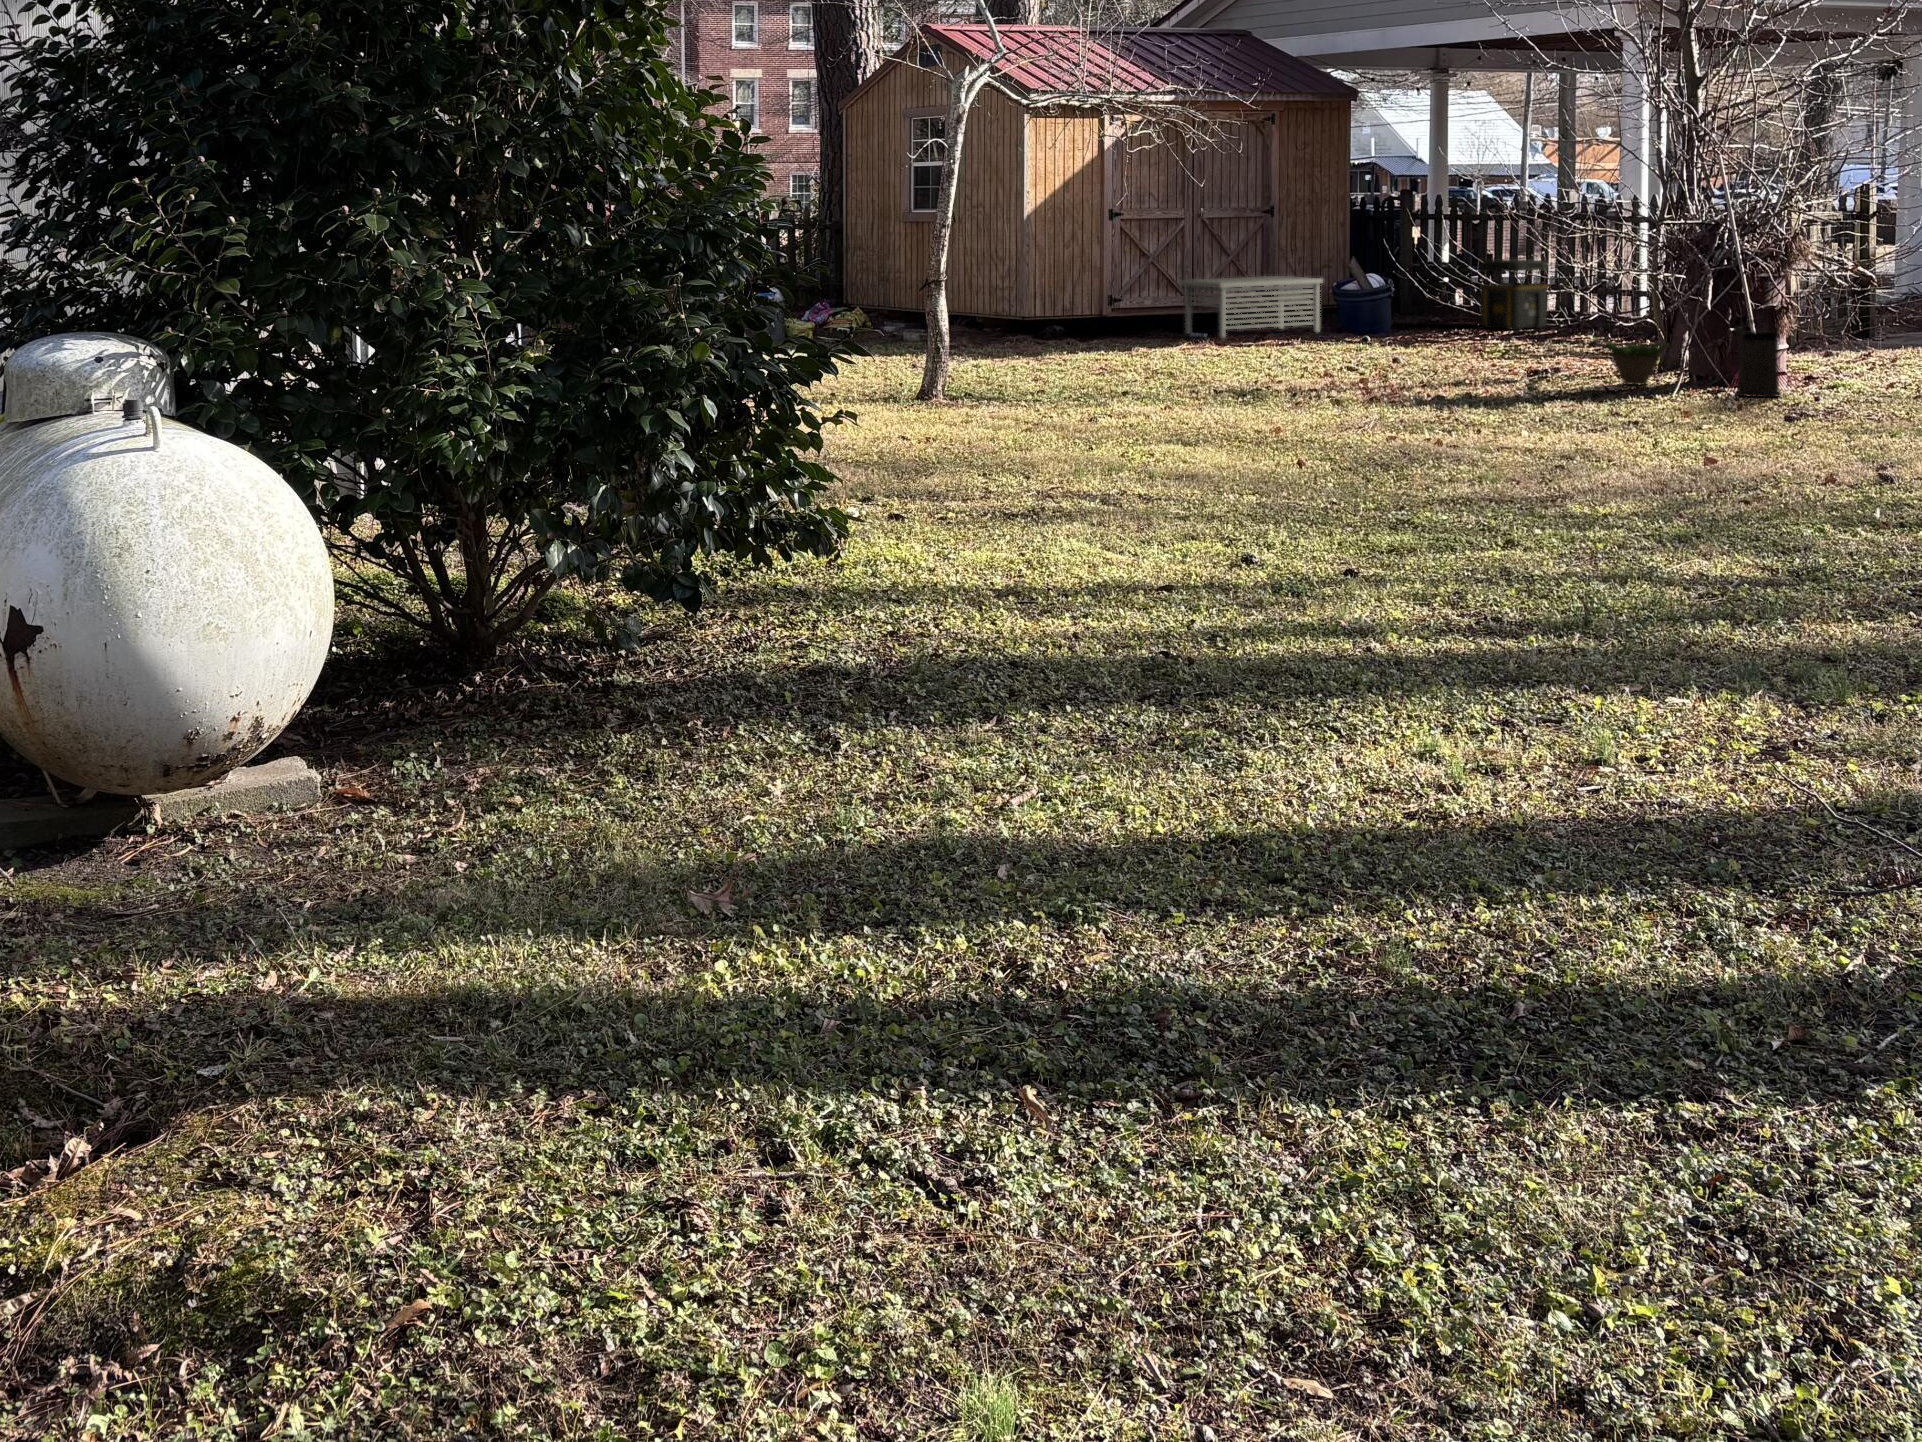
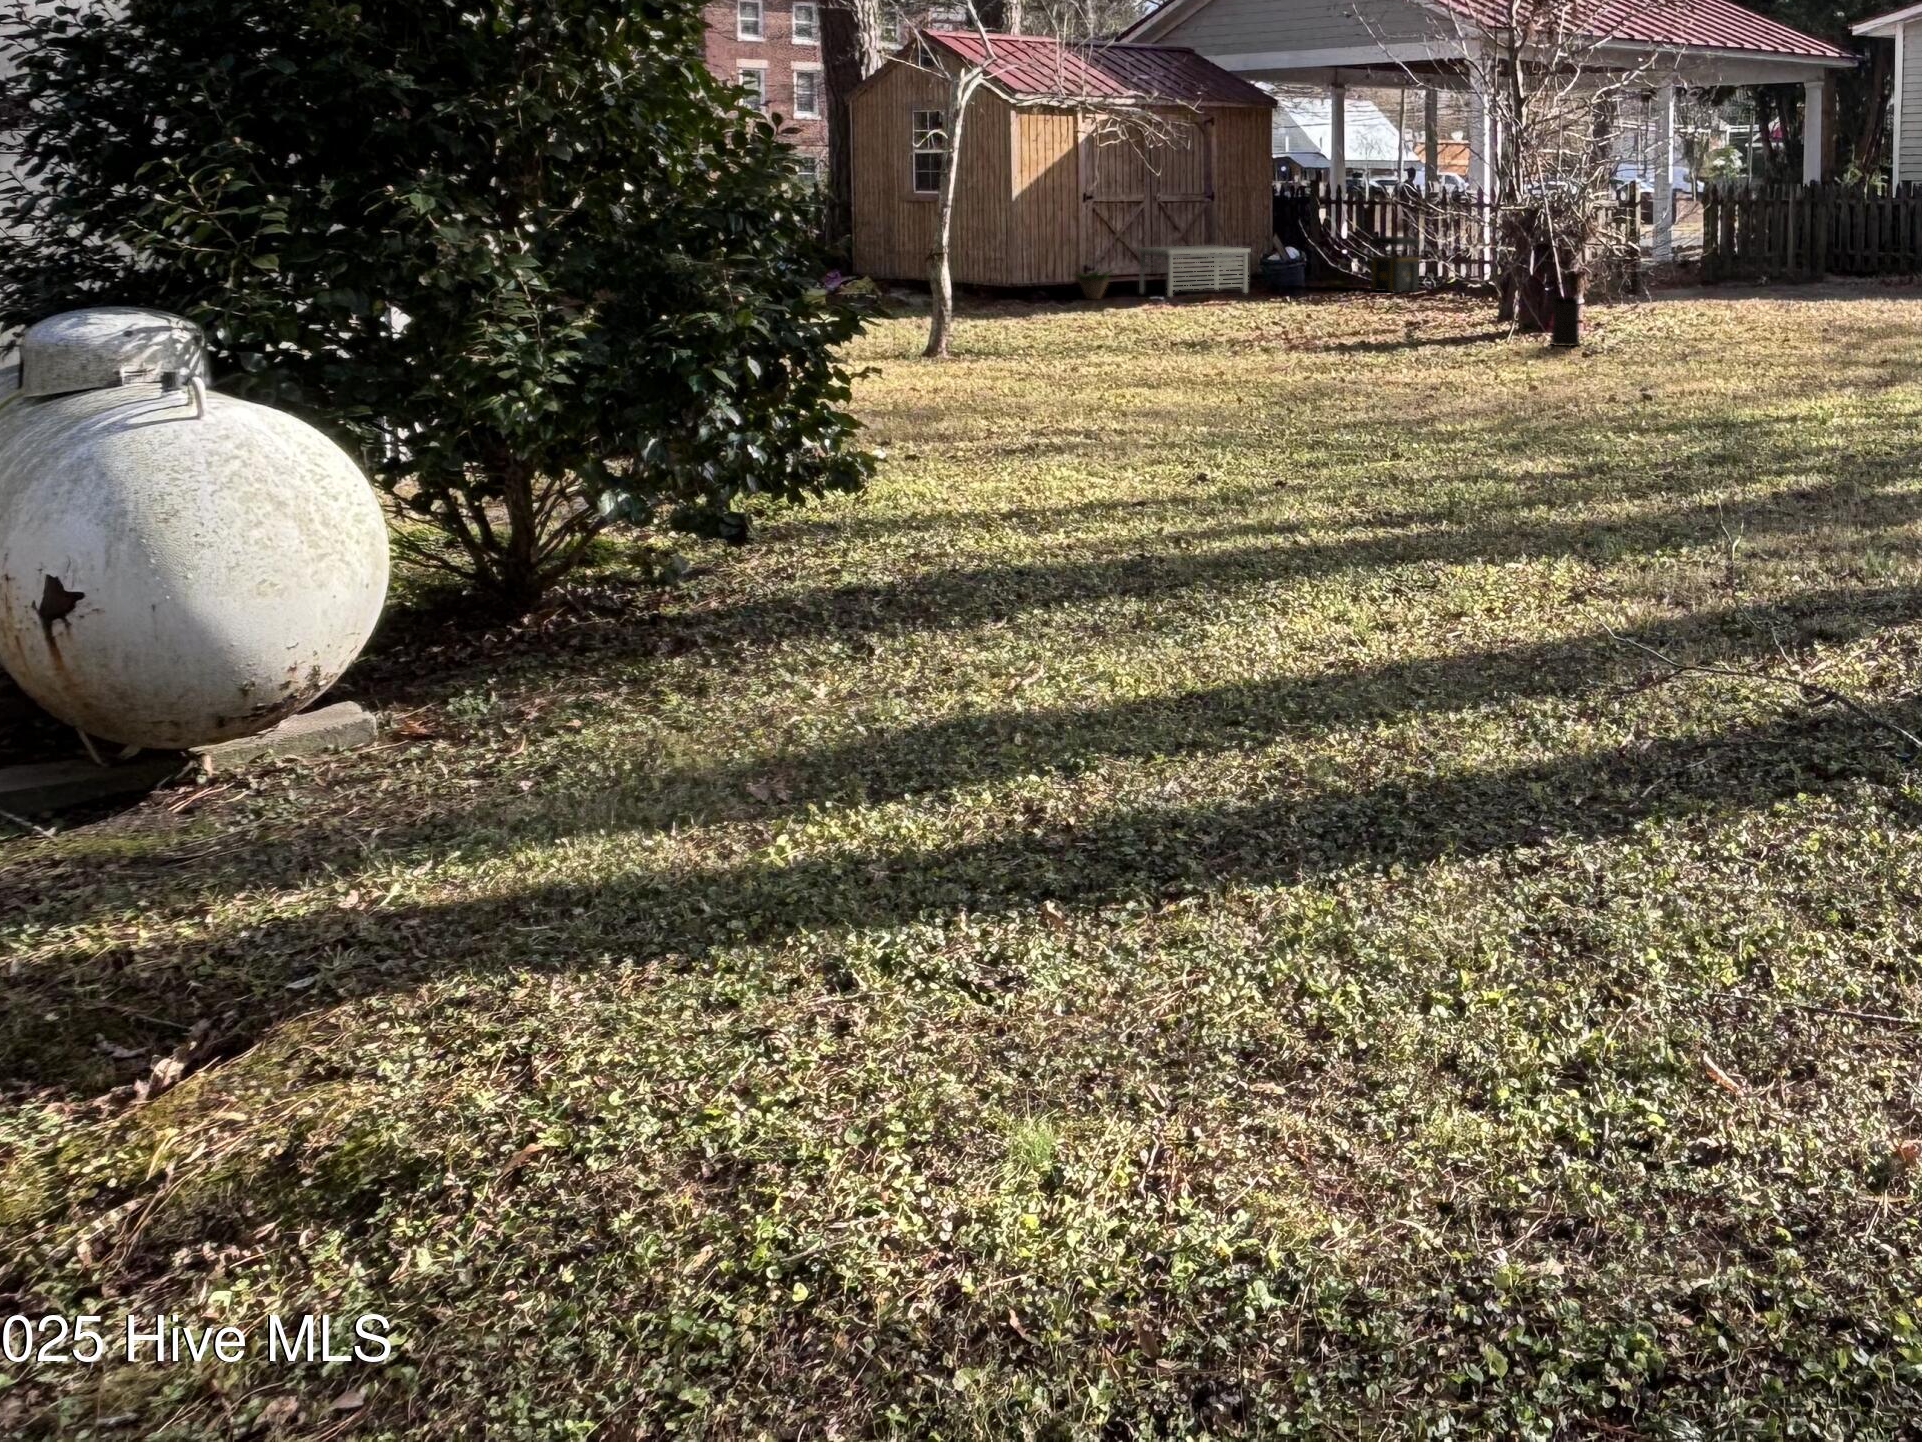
decorative plant: present [1601,339,1669,385] -> present [1072,269,1116,299]

